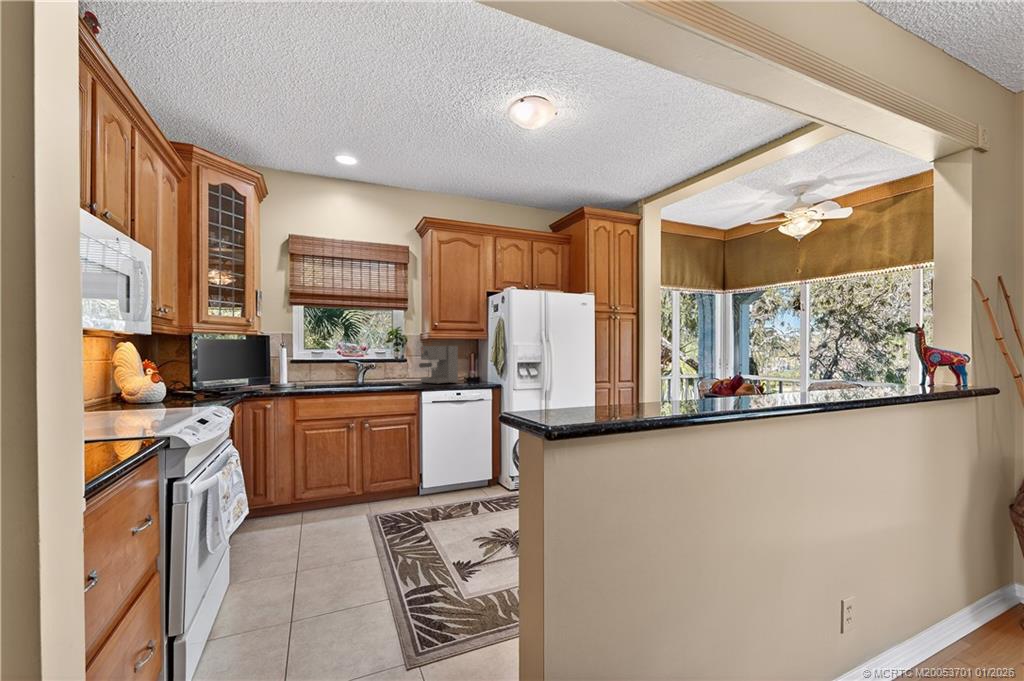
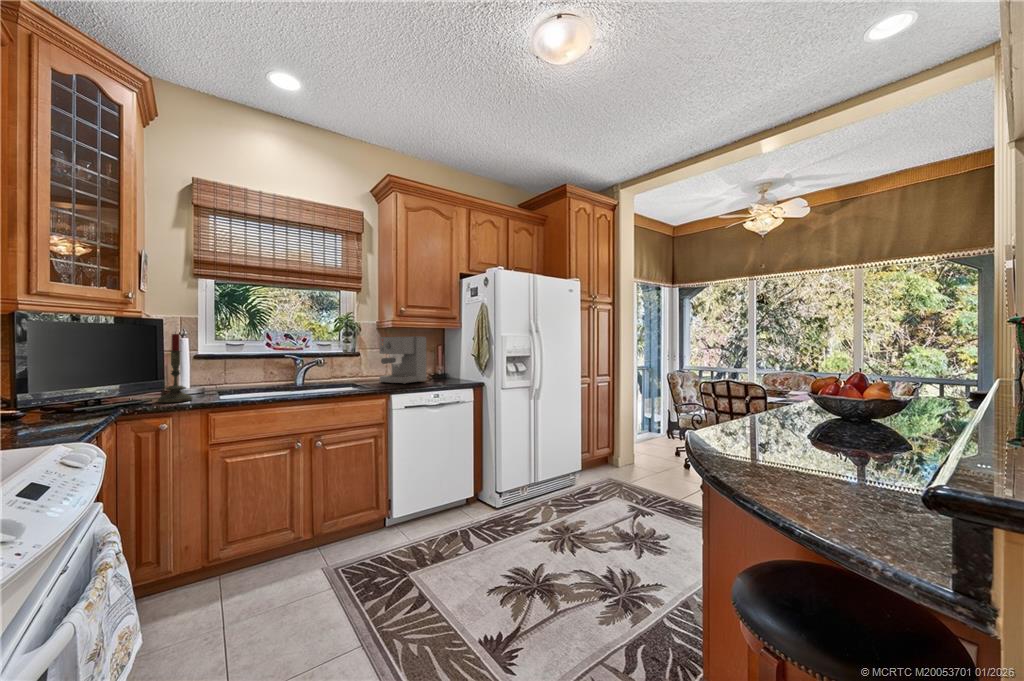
candle: none [266,344,286,392] -> present [158,333,193,403]

